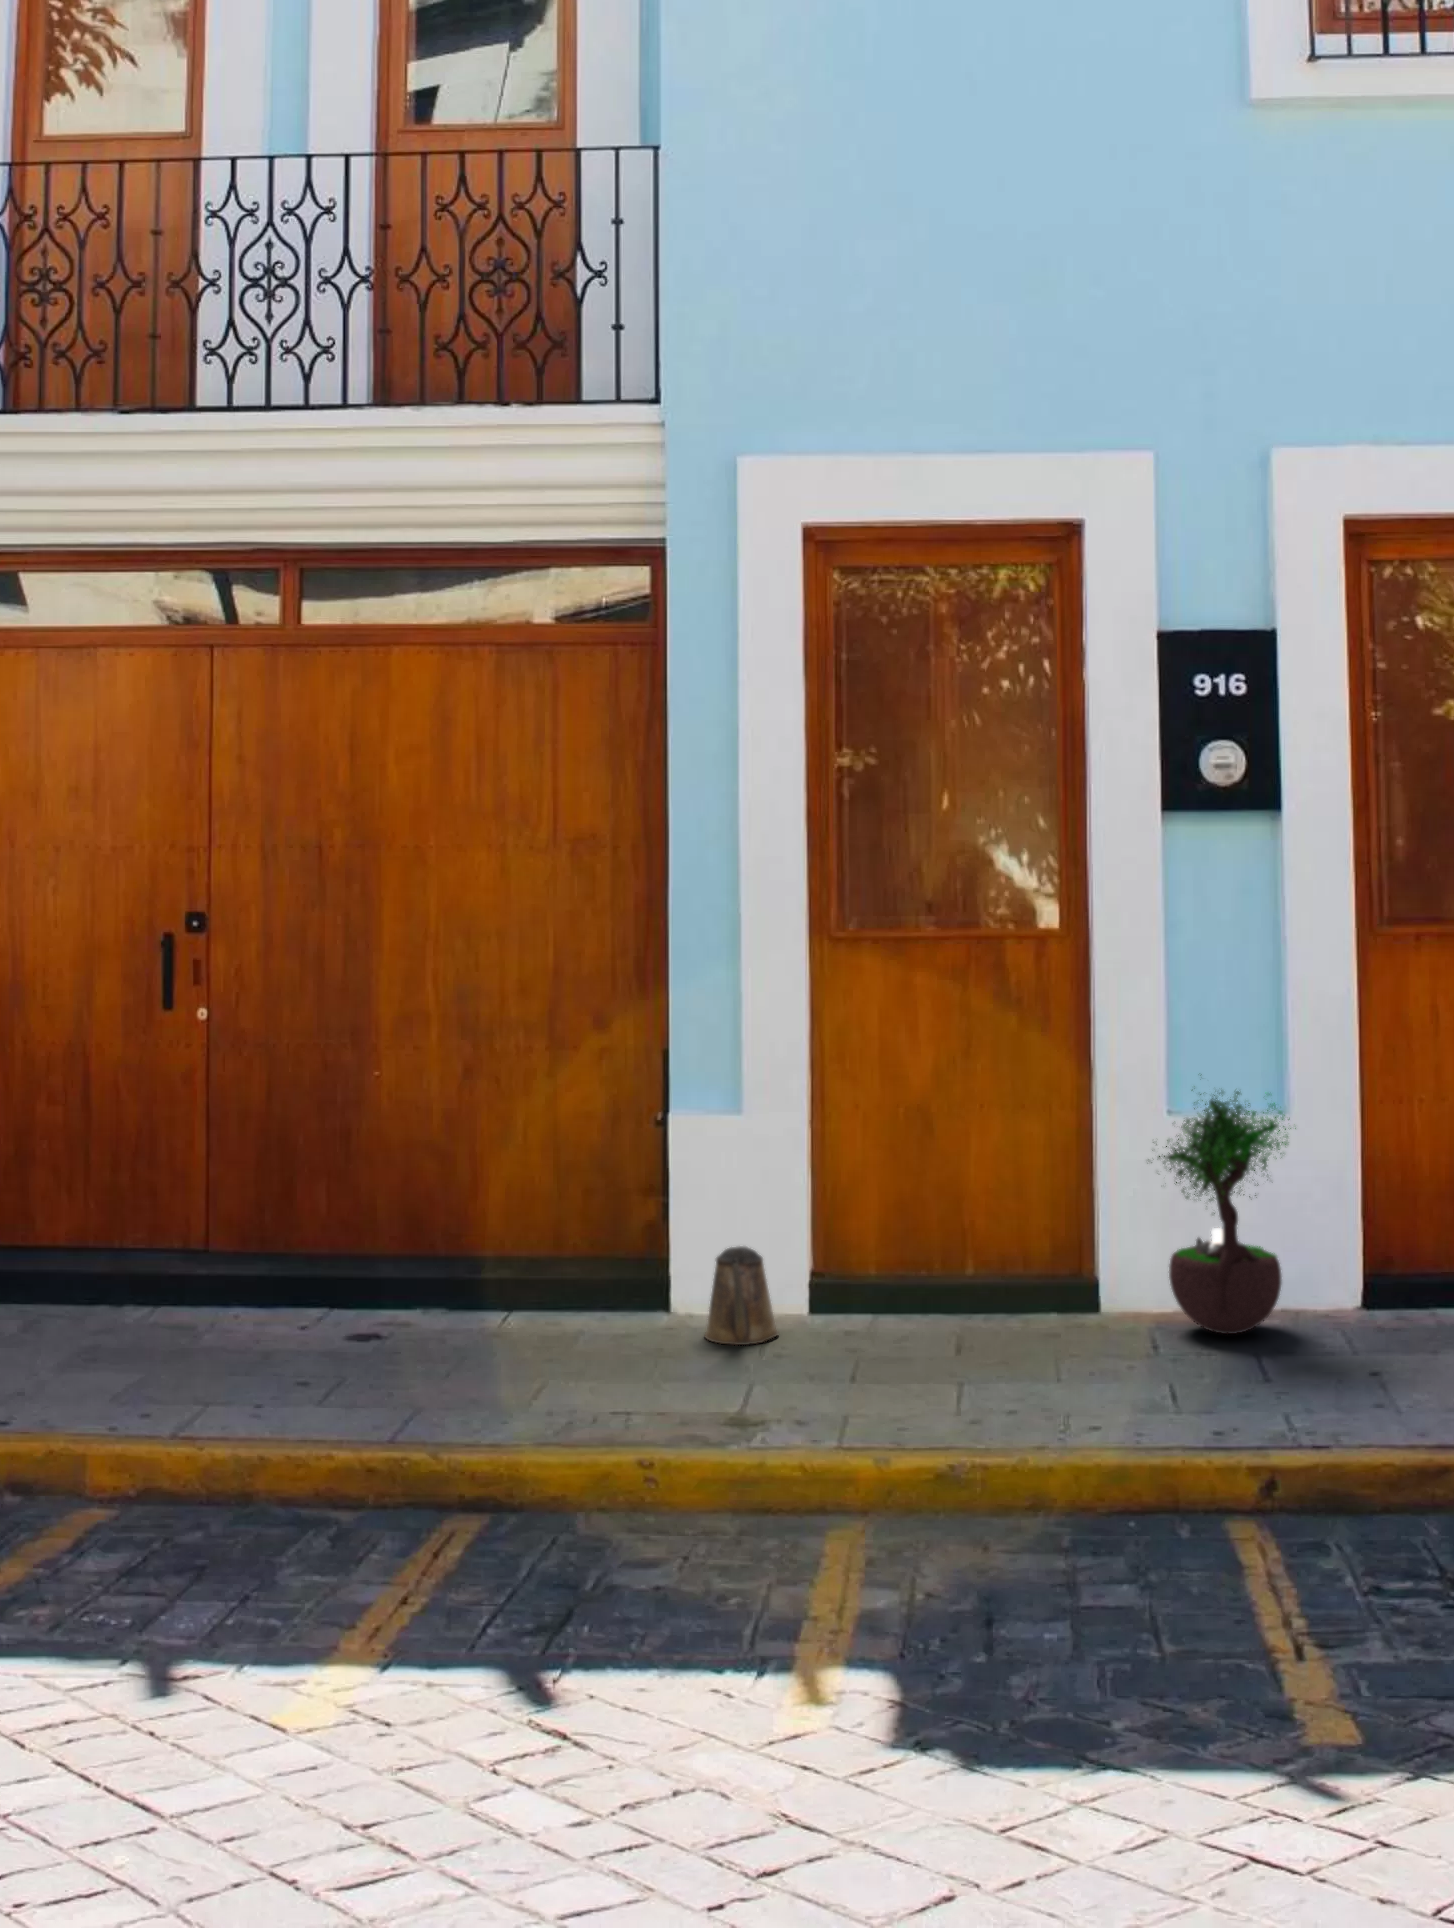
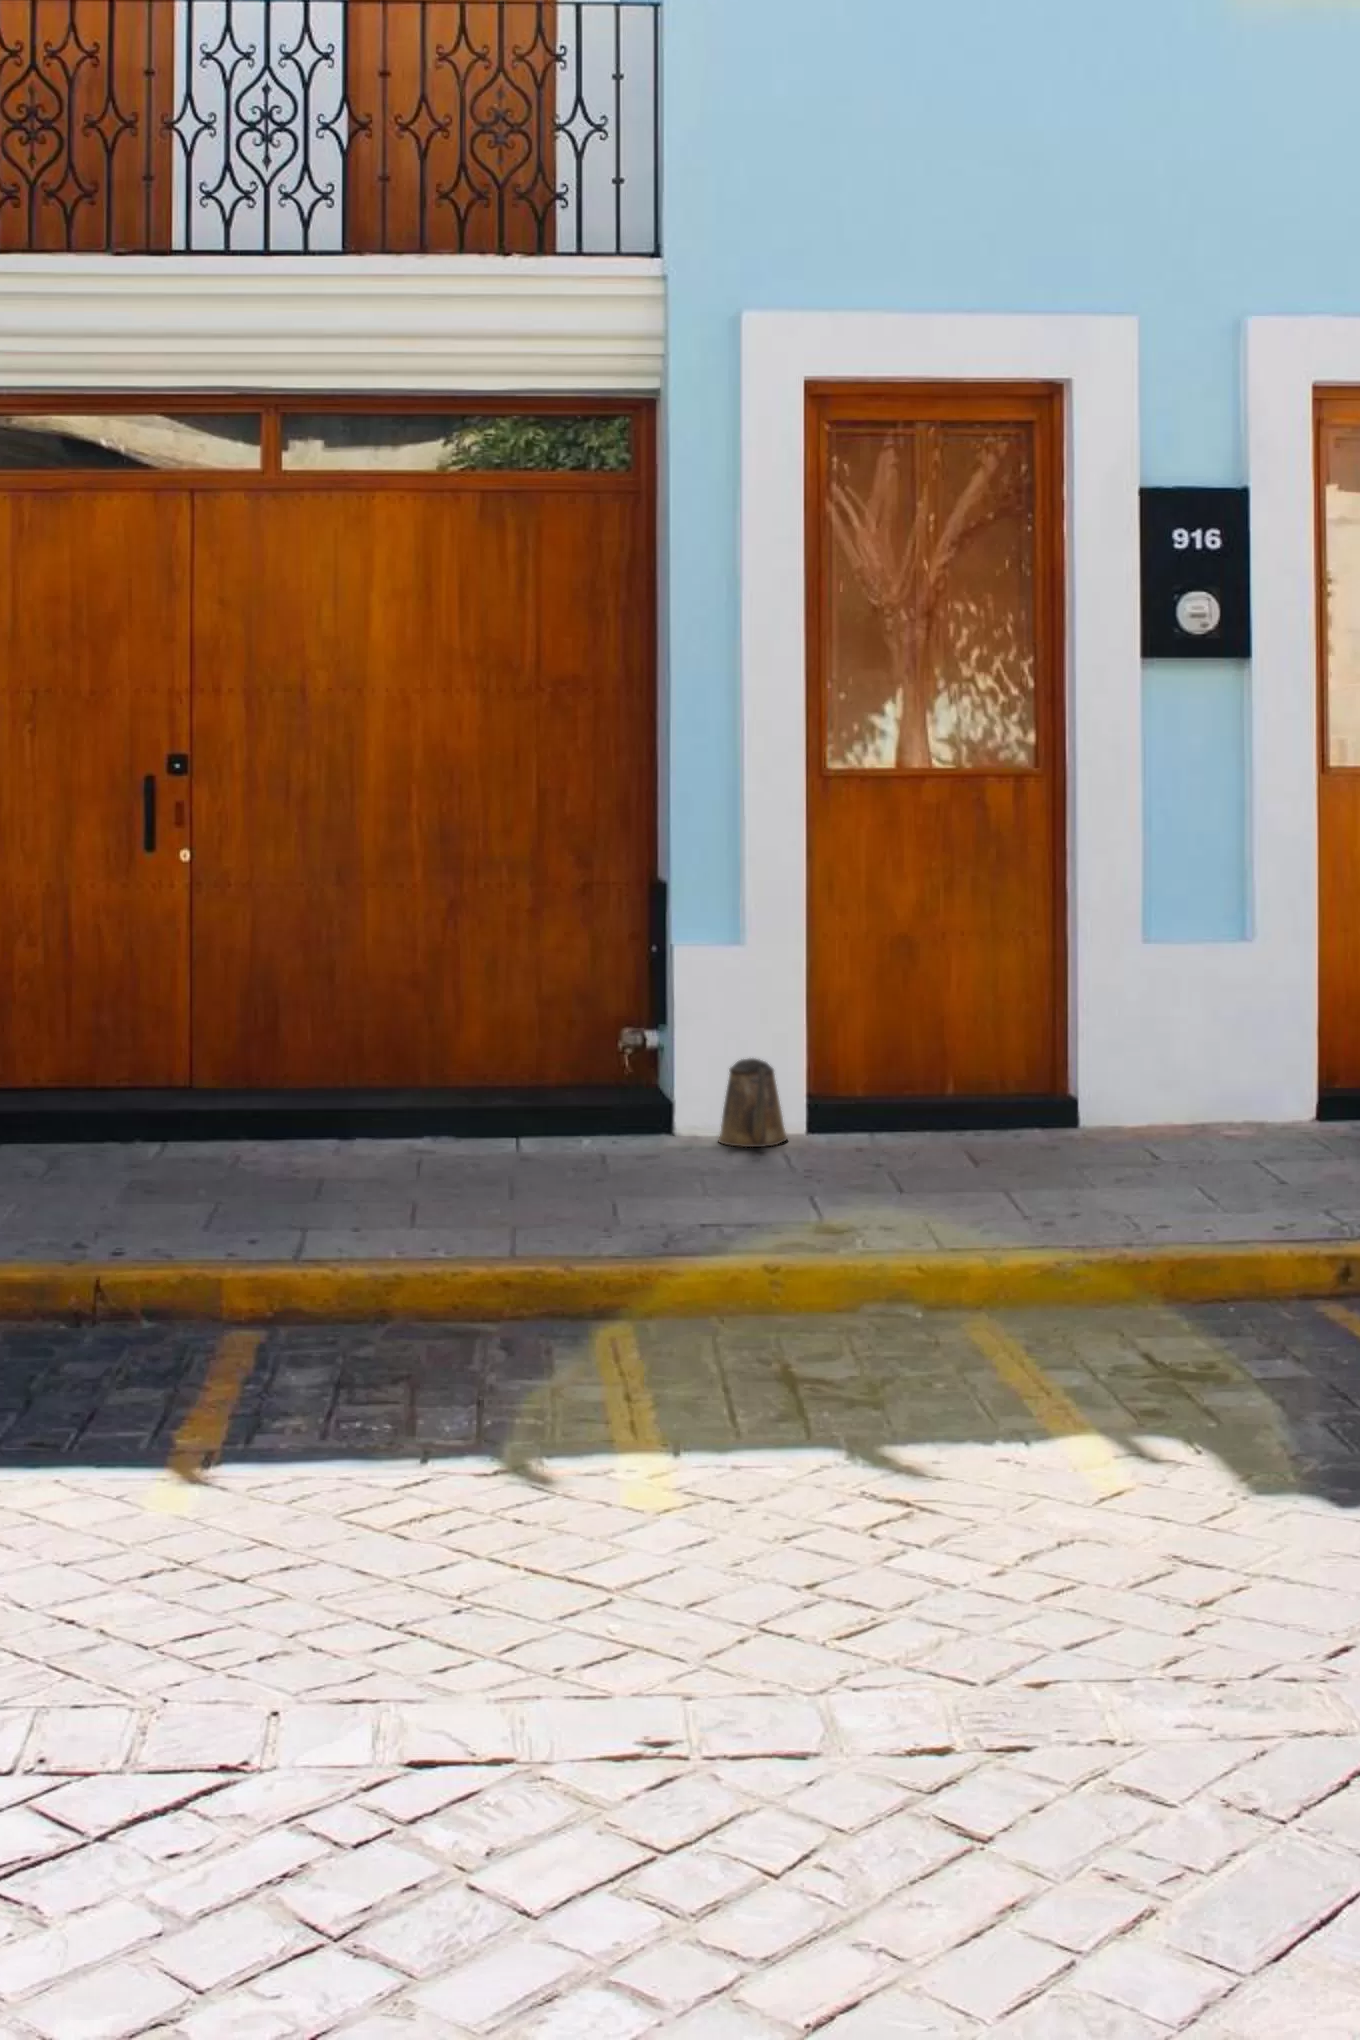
potted tree: present [1148,1075,1296,1334] -> none [1135,893,1271,1130]

